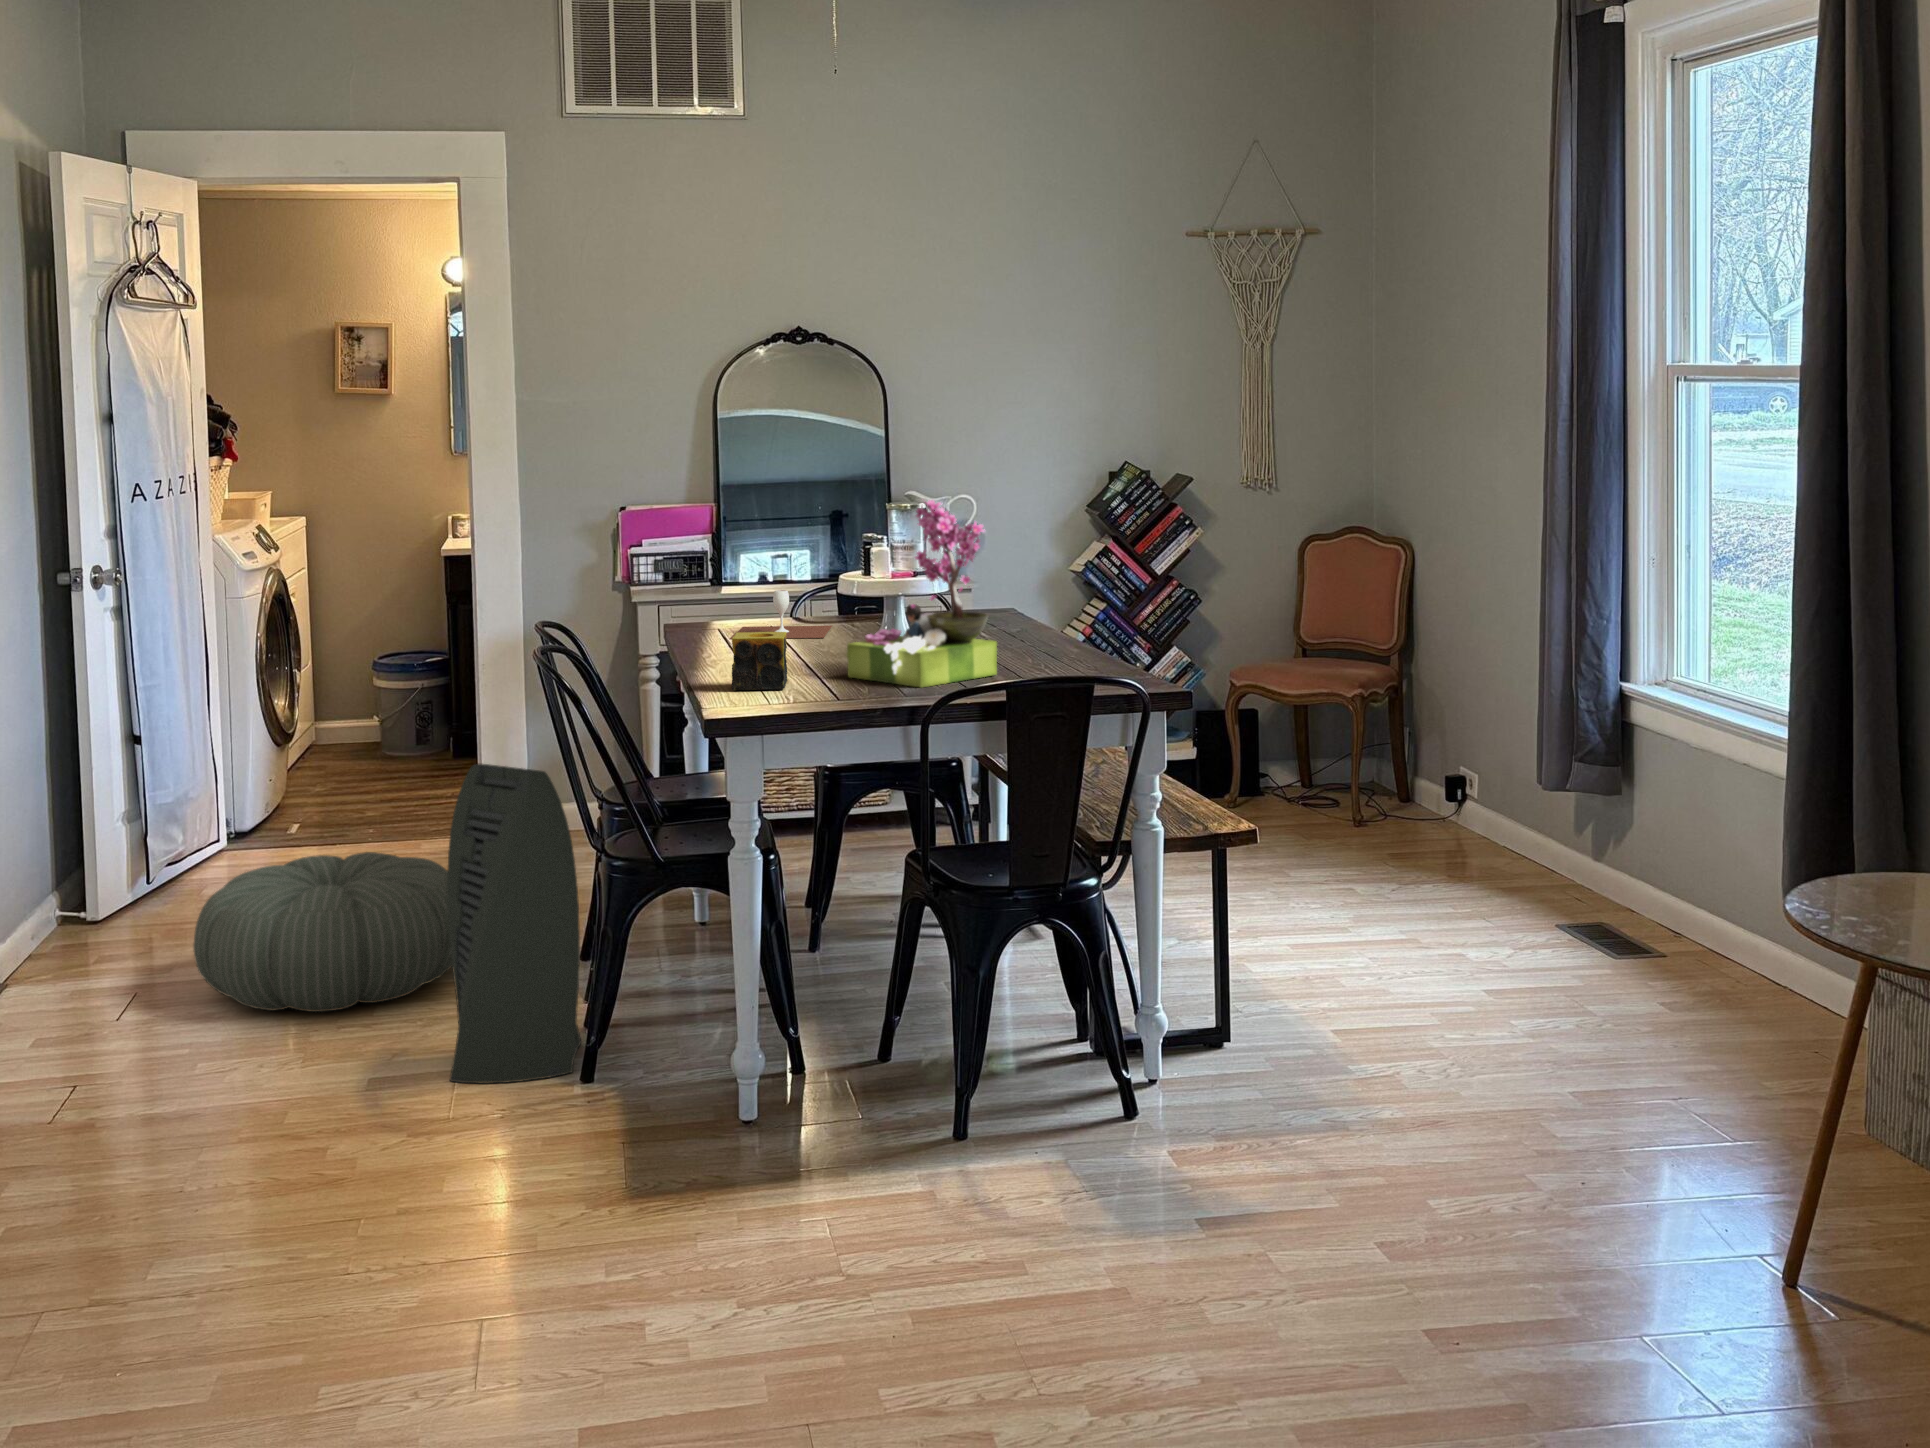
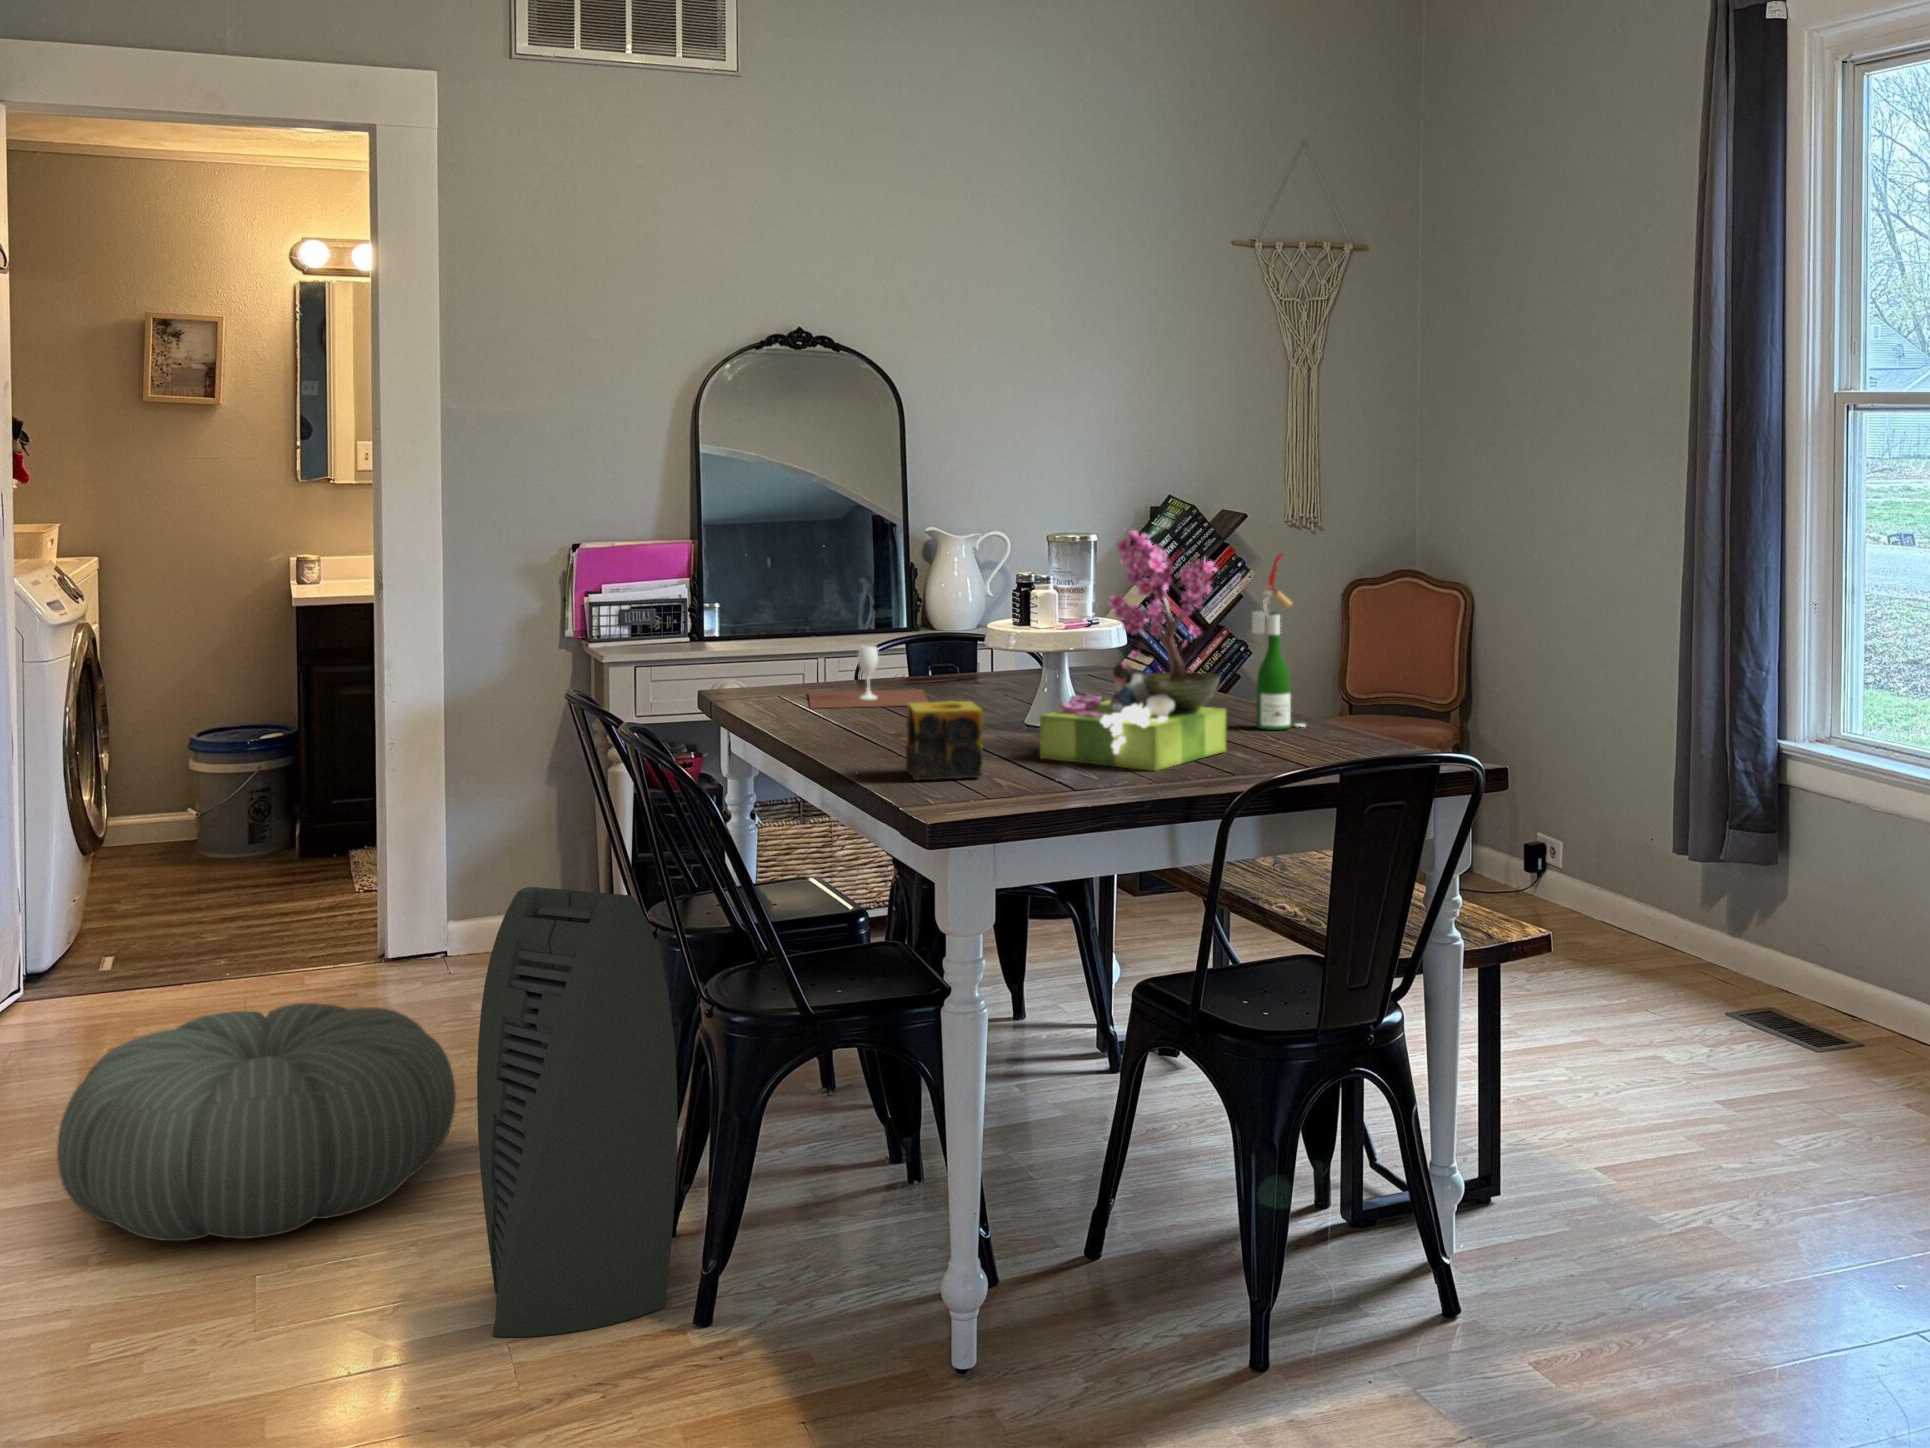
wine bottle: none [1048,516,1093,660] -> present [1252,553,1305,730]

